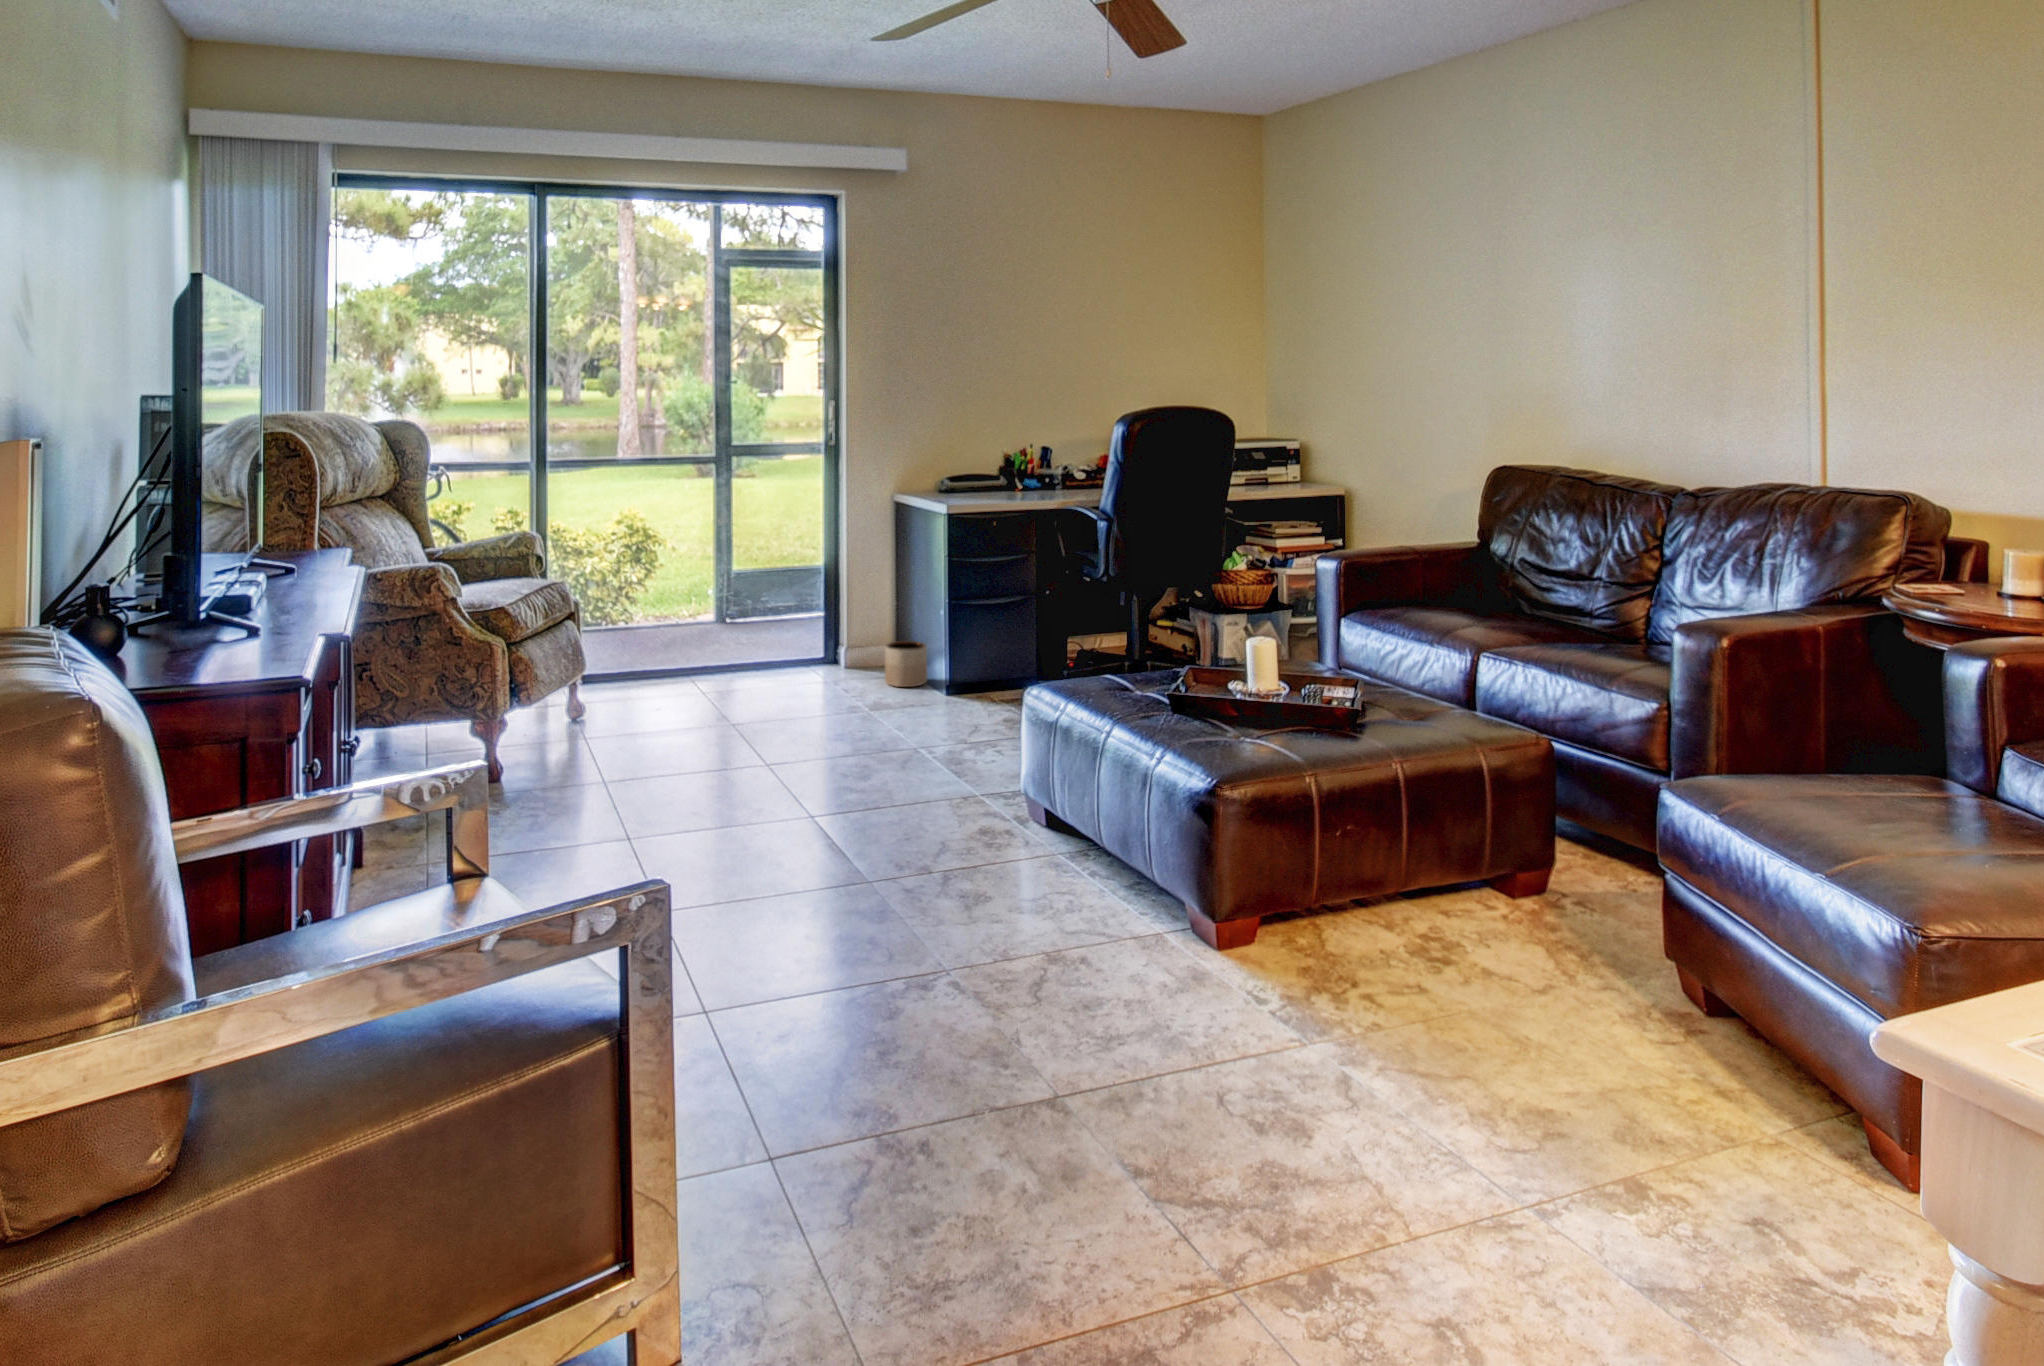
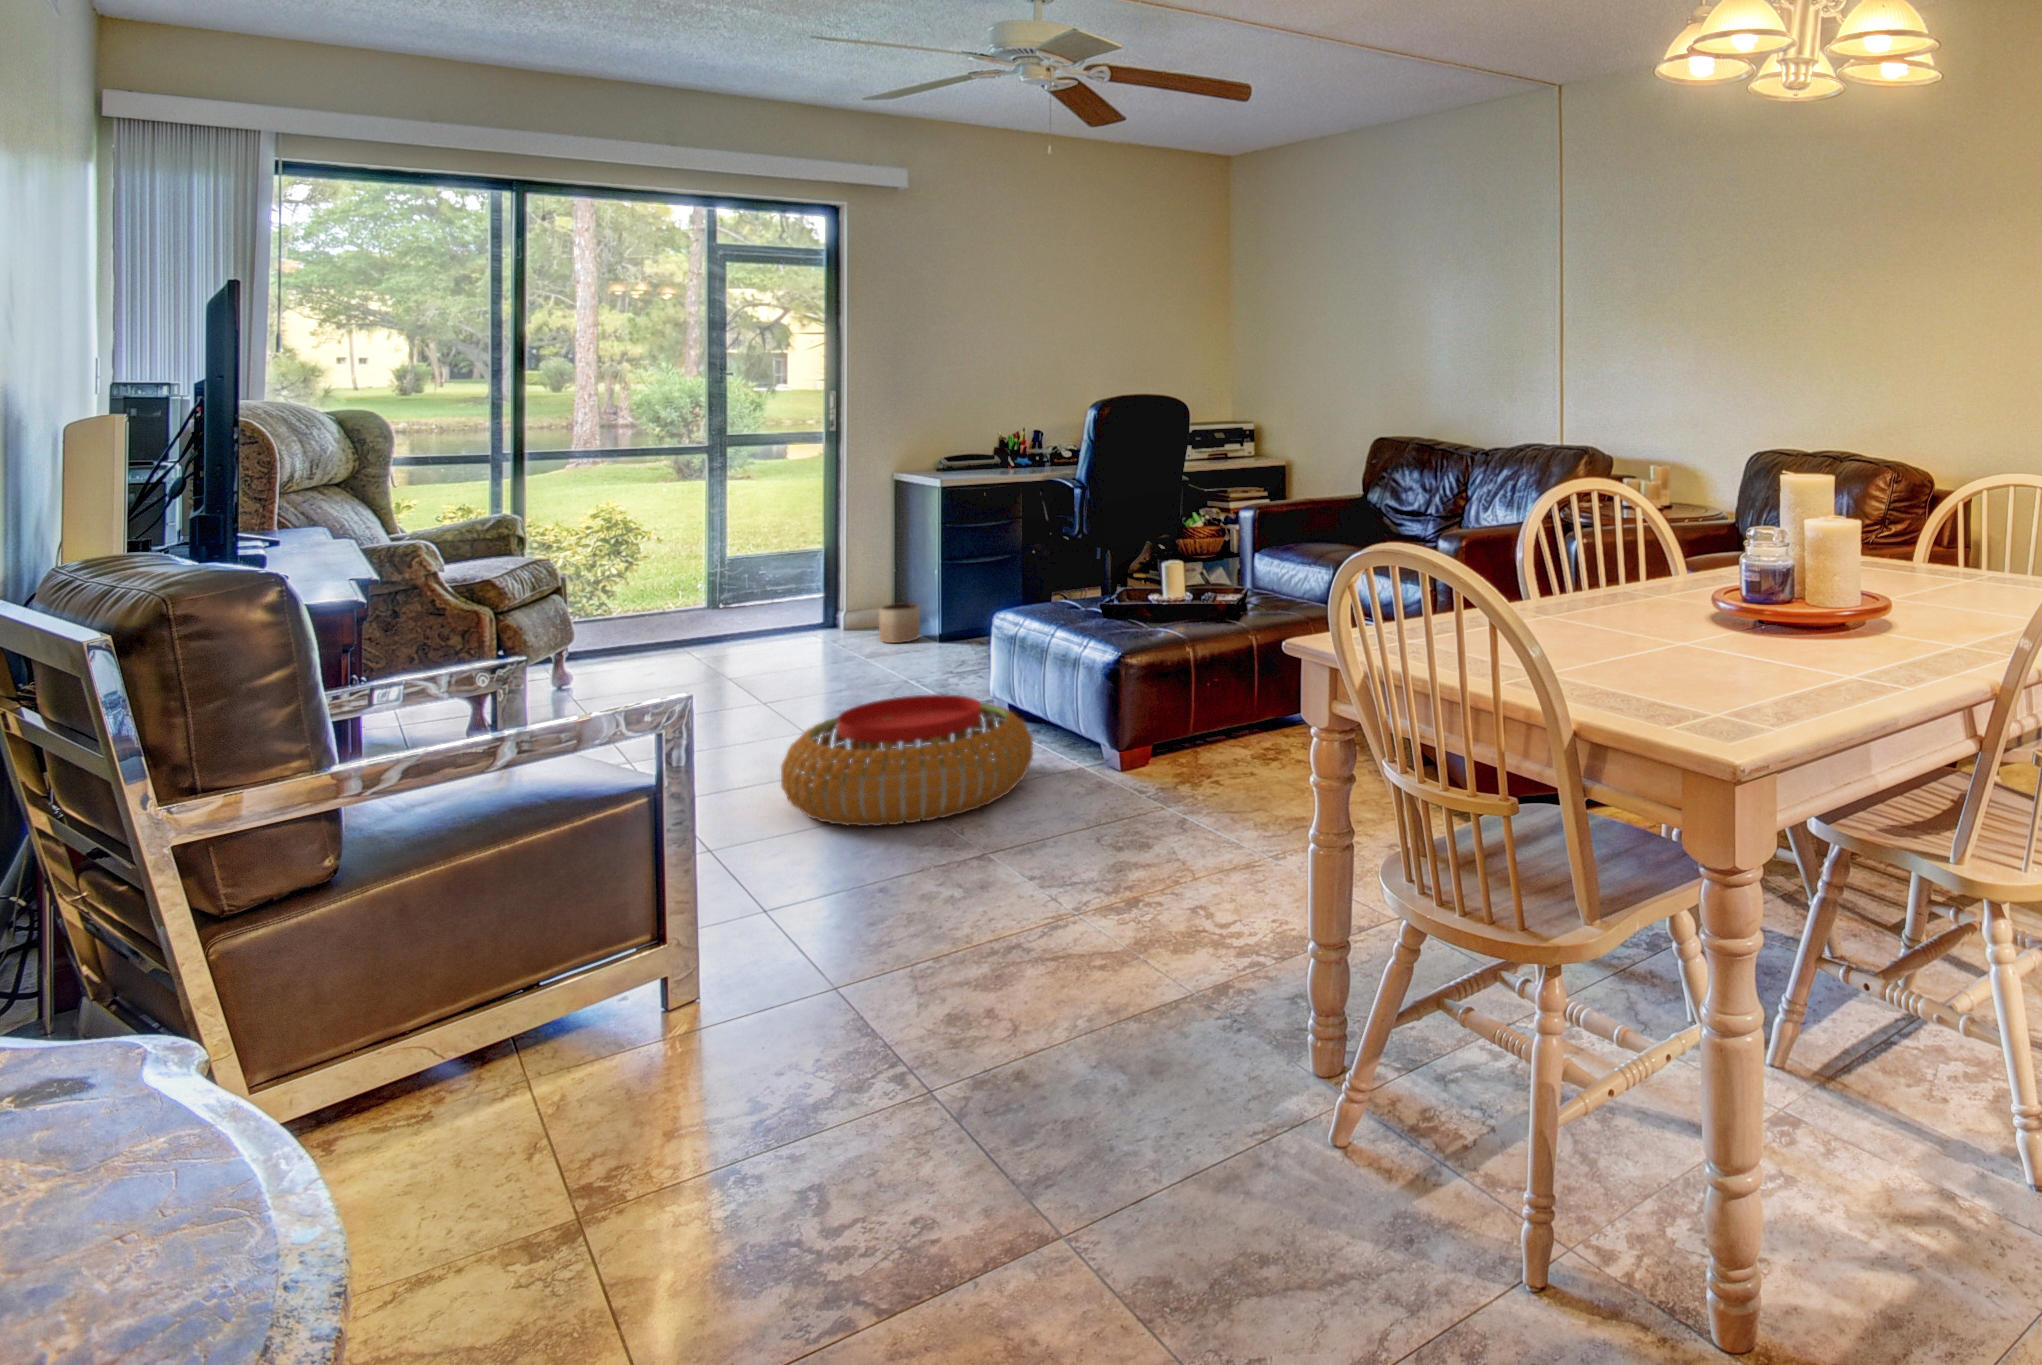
pouf: none [779,812,1100,1024] -> present [781,694,1033,826]

